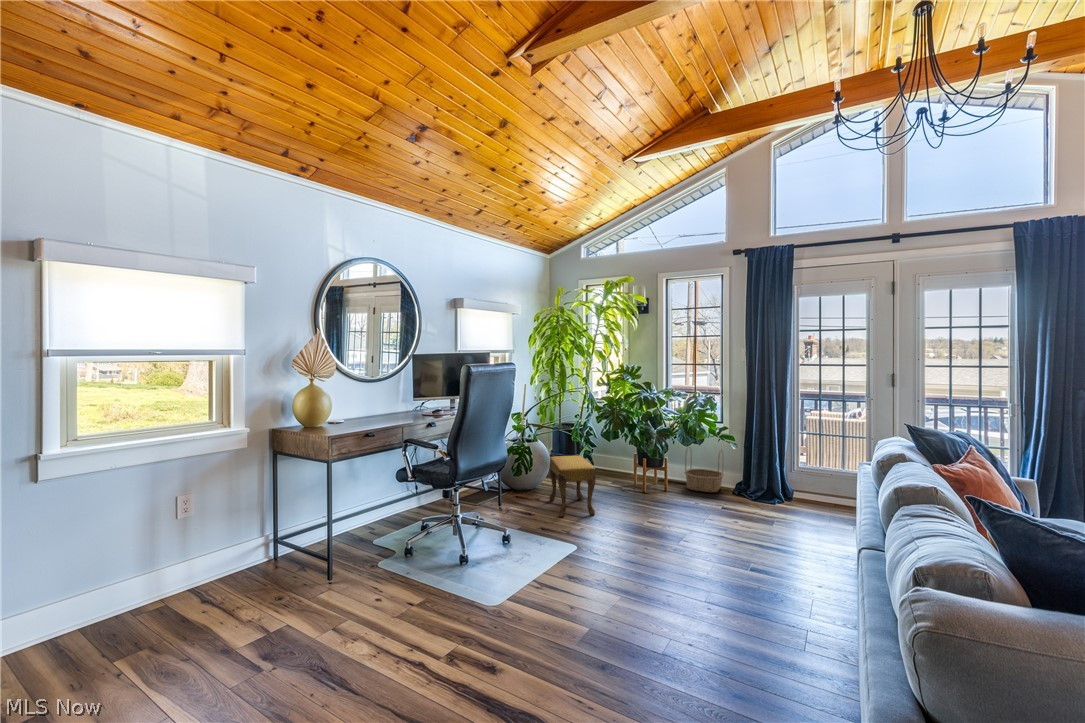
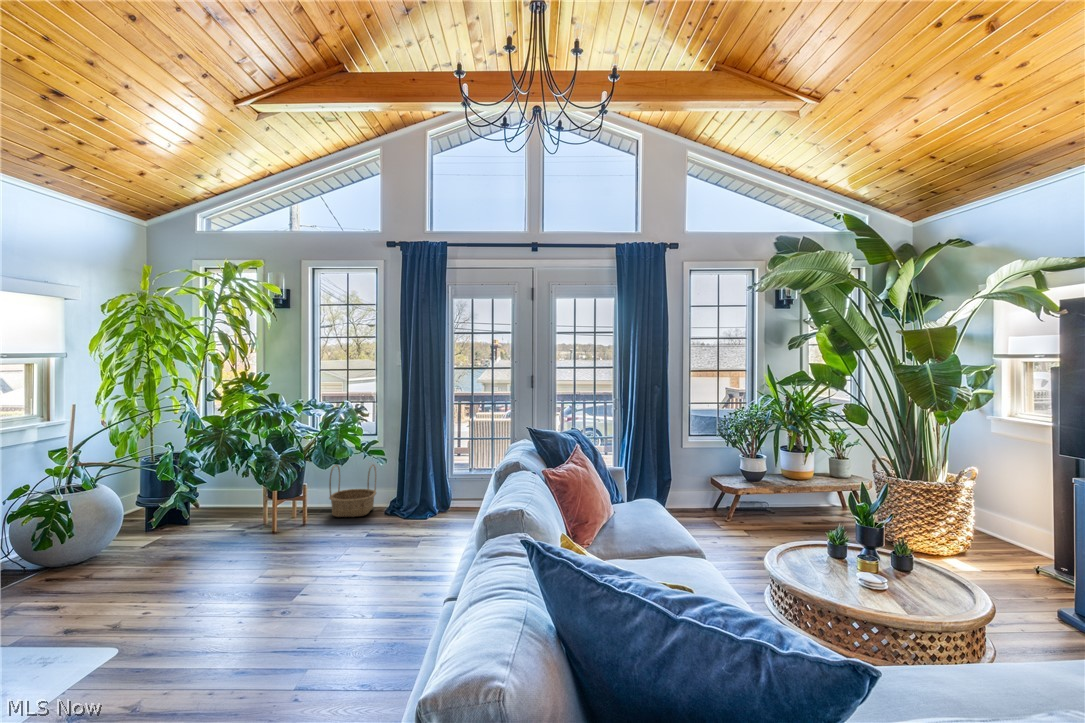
footstool: present [549,456,596,517] -> none [108,498,181,598]

